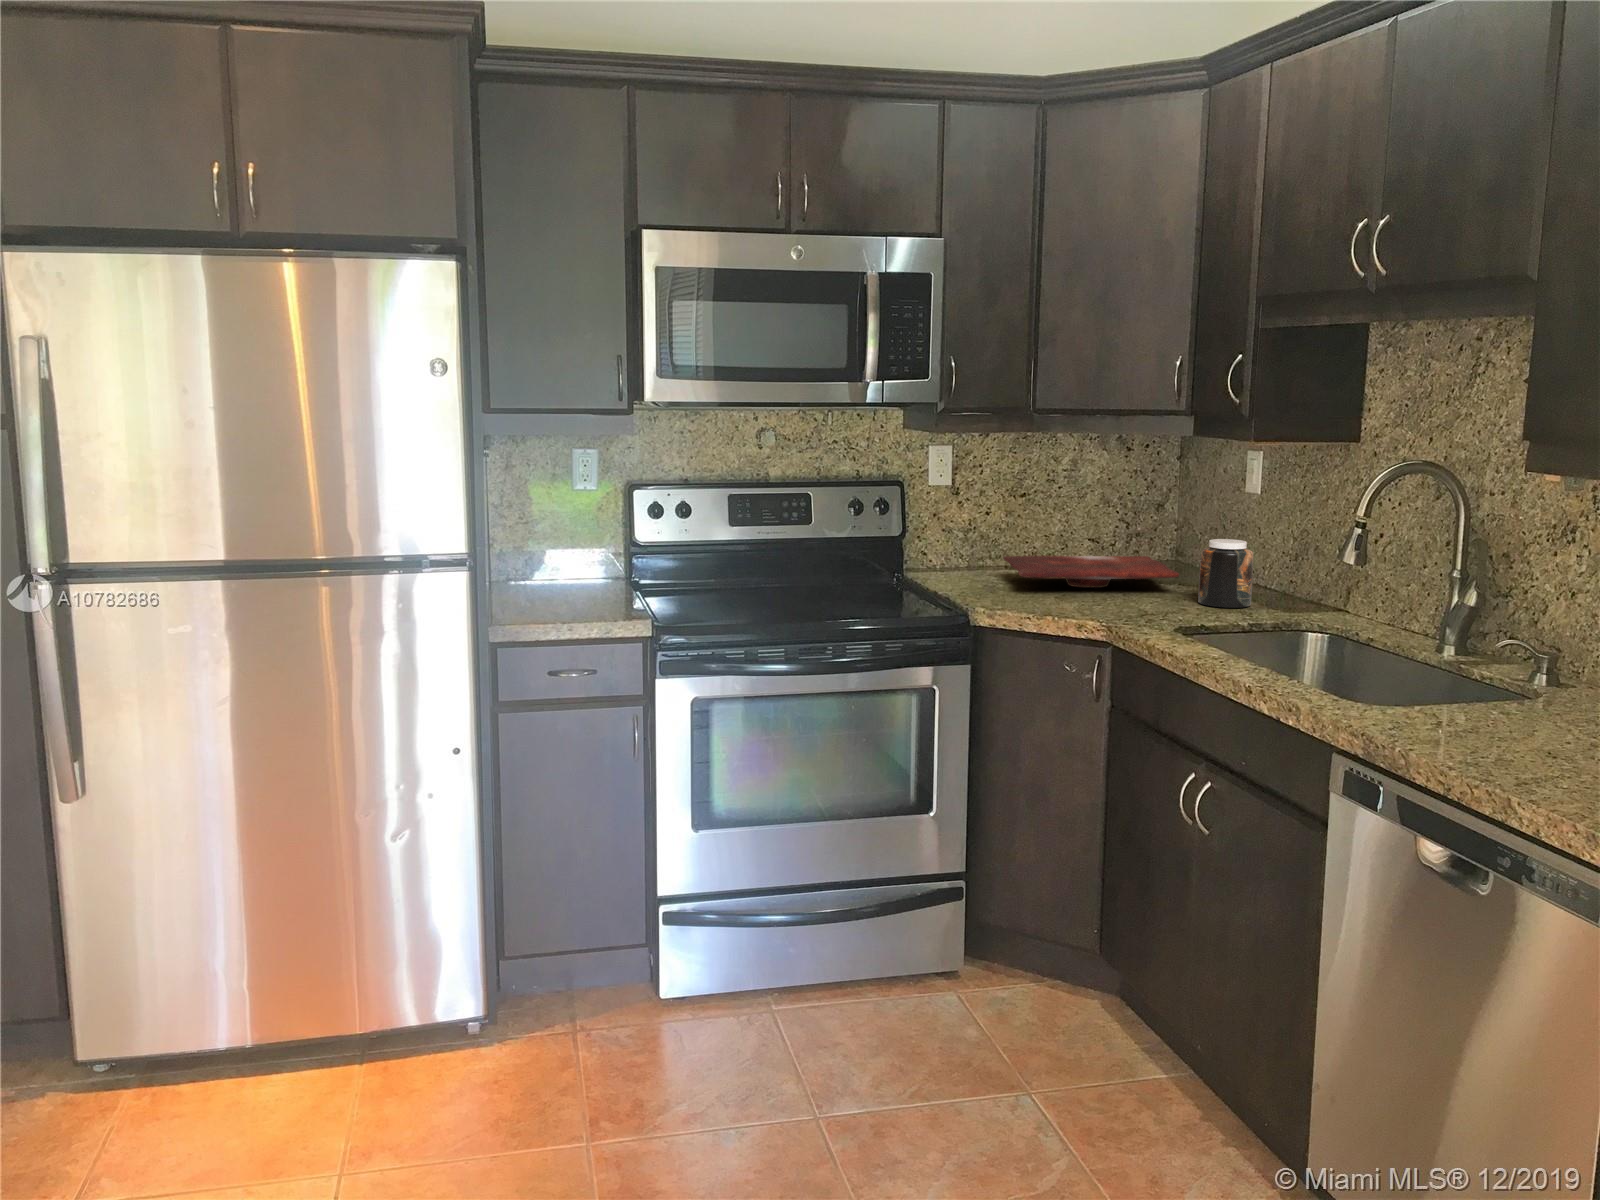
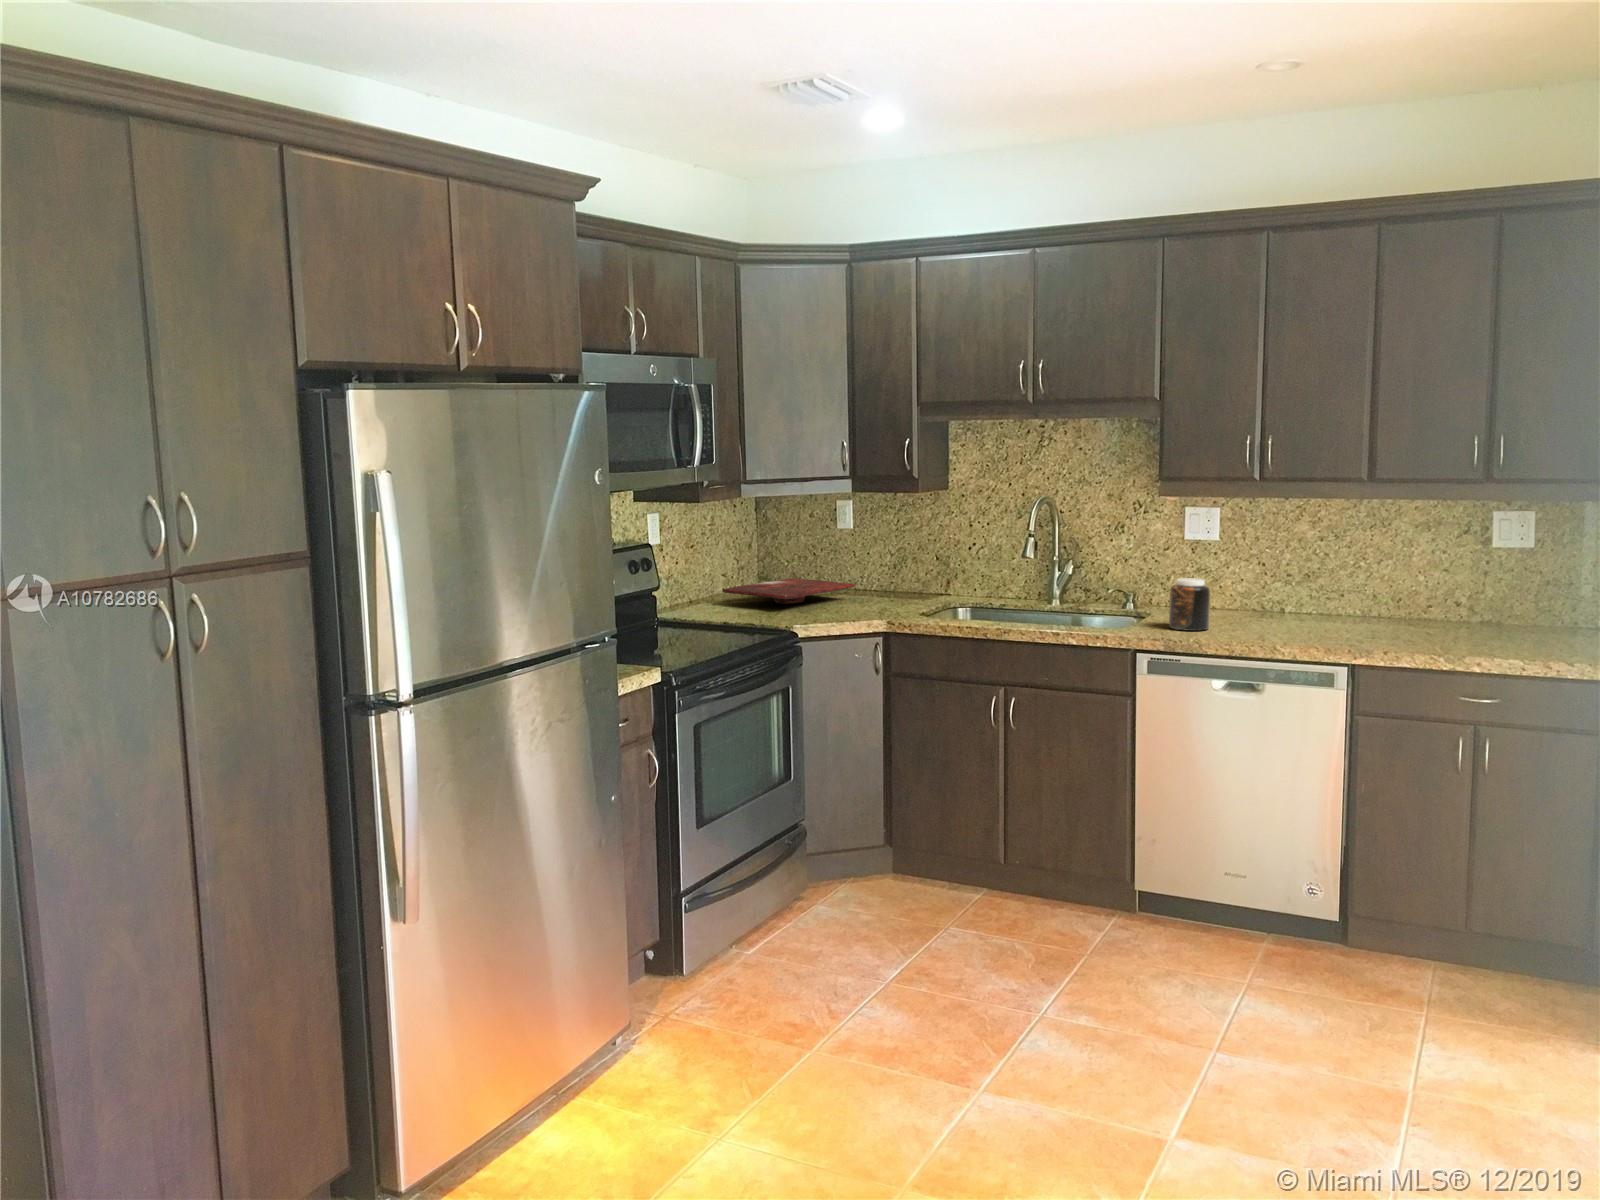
jar: present [1198,539,1253,608] -> present [1169,578,1210,631]

